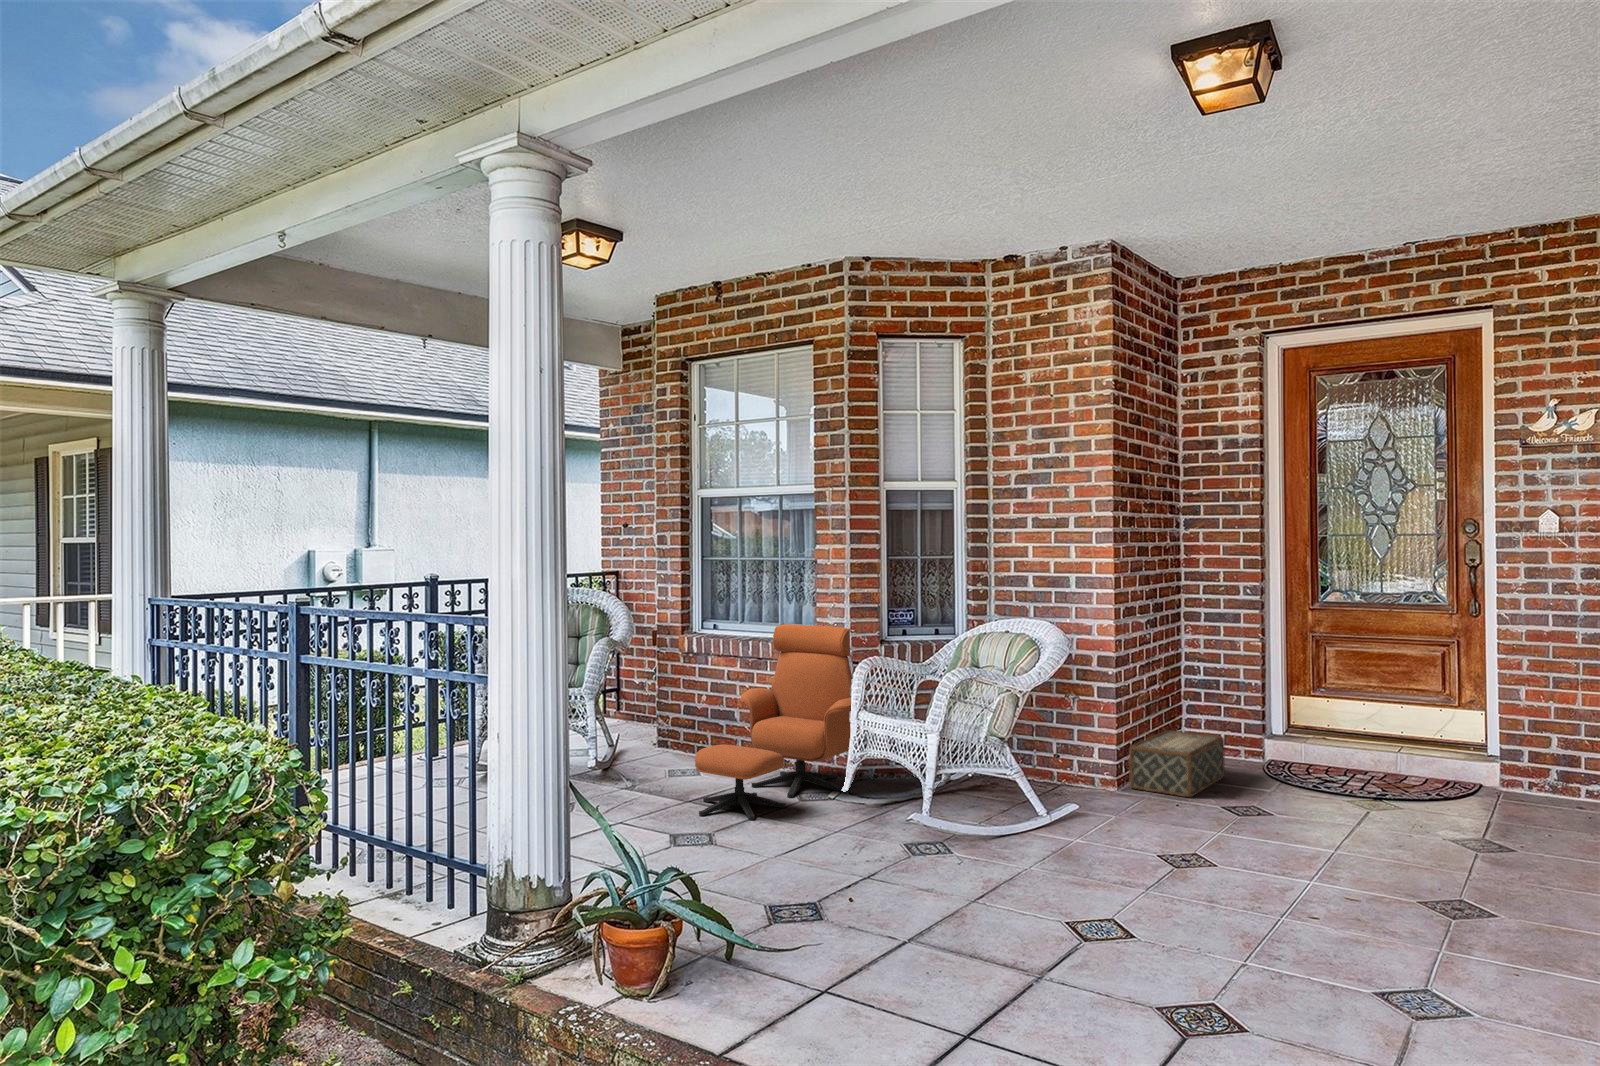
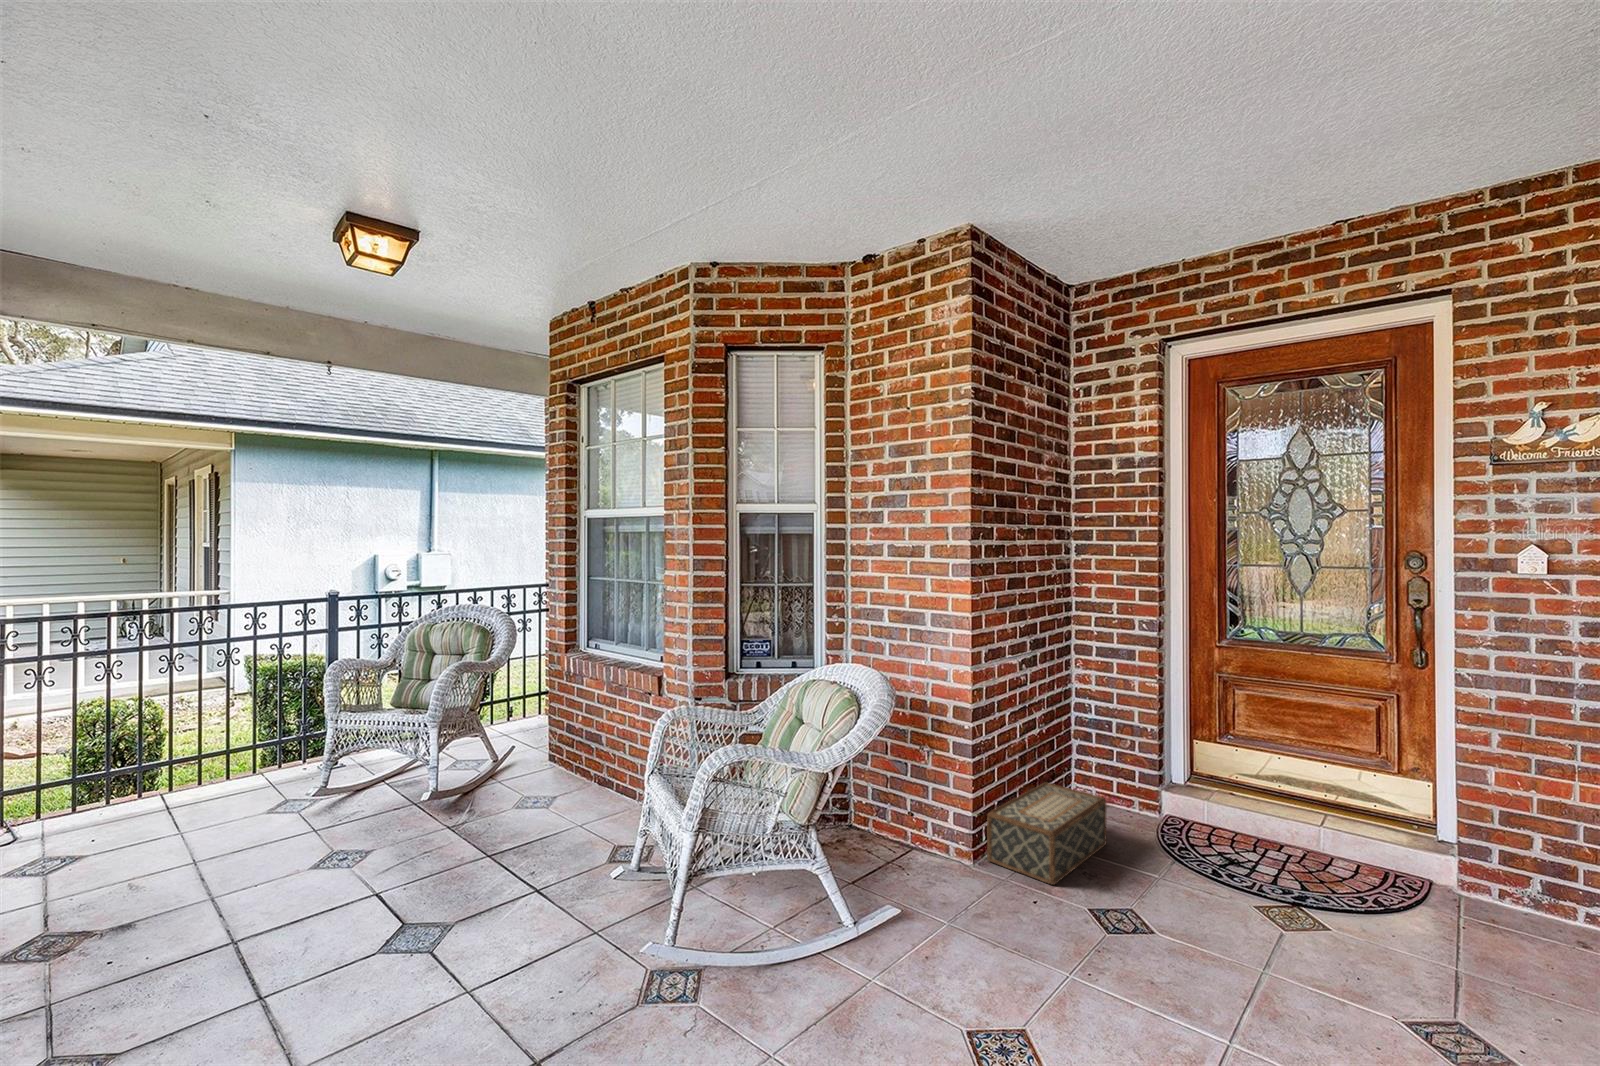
lounge chair: present [695,624,852,820] -> none [469,655,693,899]

